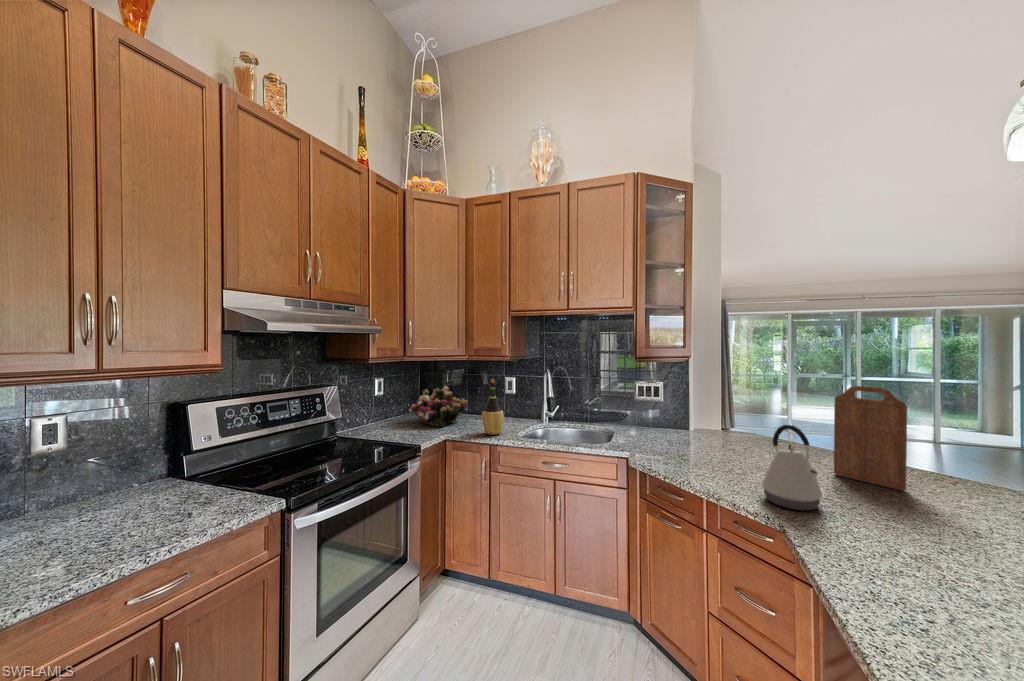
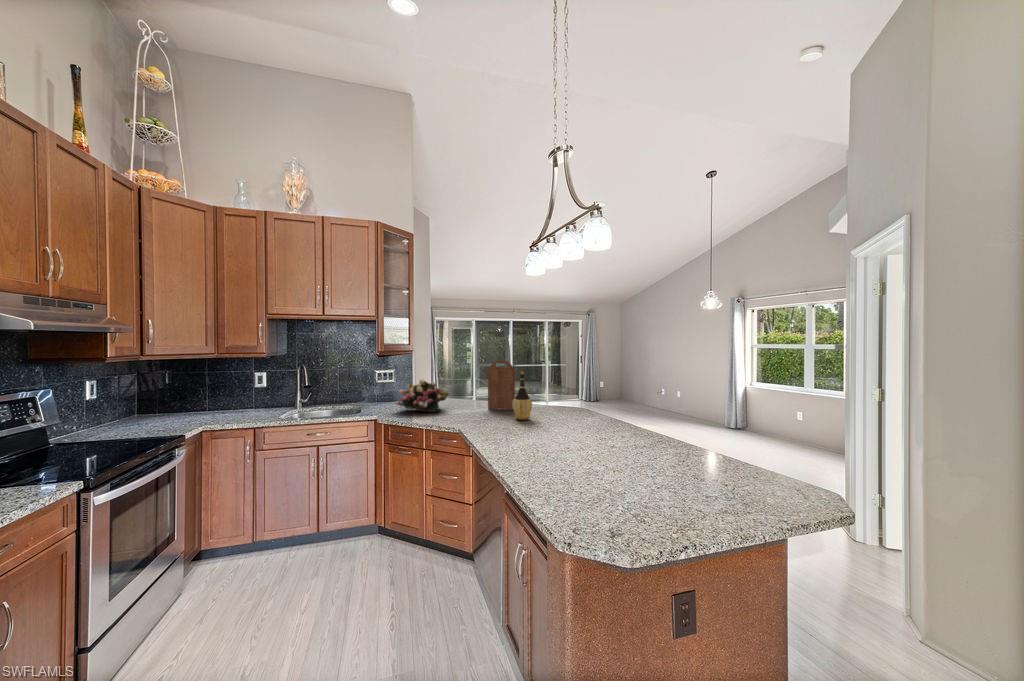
wine bottle: present [482,379,504,435] -> present [513,371,532,420]
flower arrangement: present [409,386,468,427] -> present [395,379,449,412]
kettle: present [762,425,822,510] -> none [456,380,482,422]

